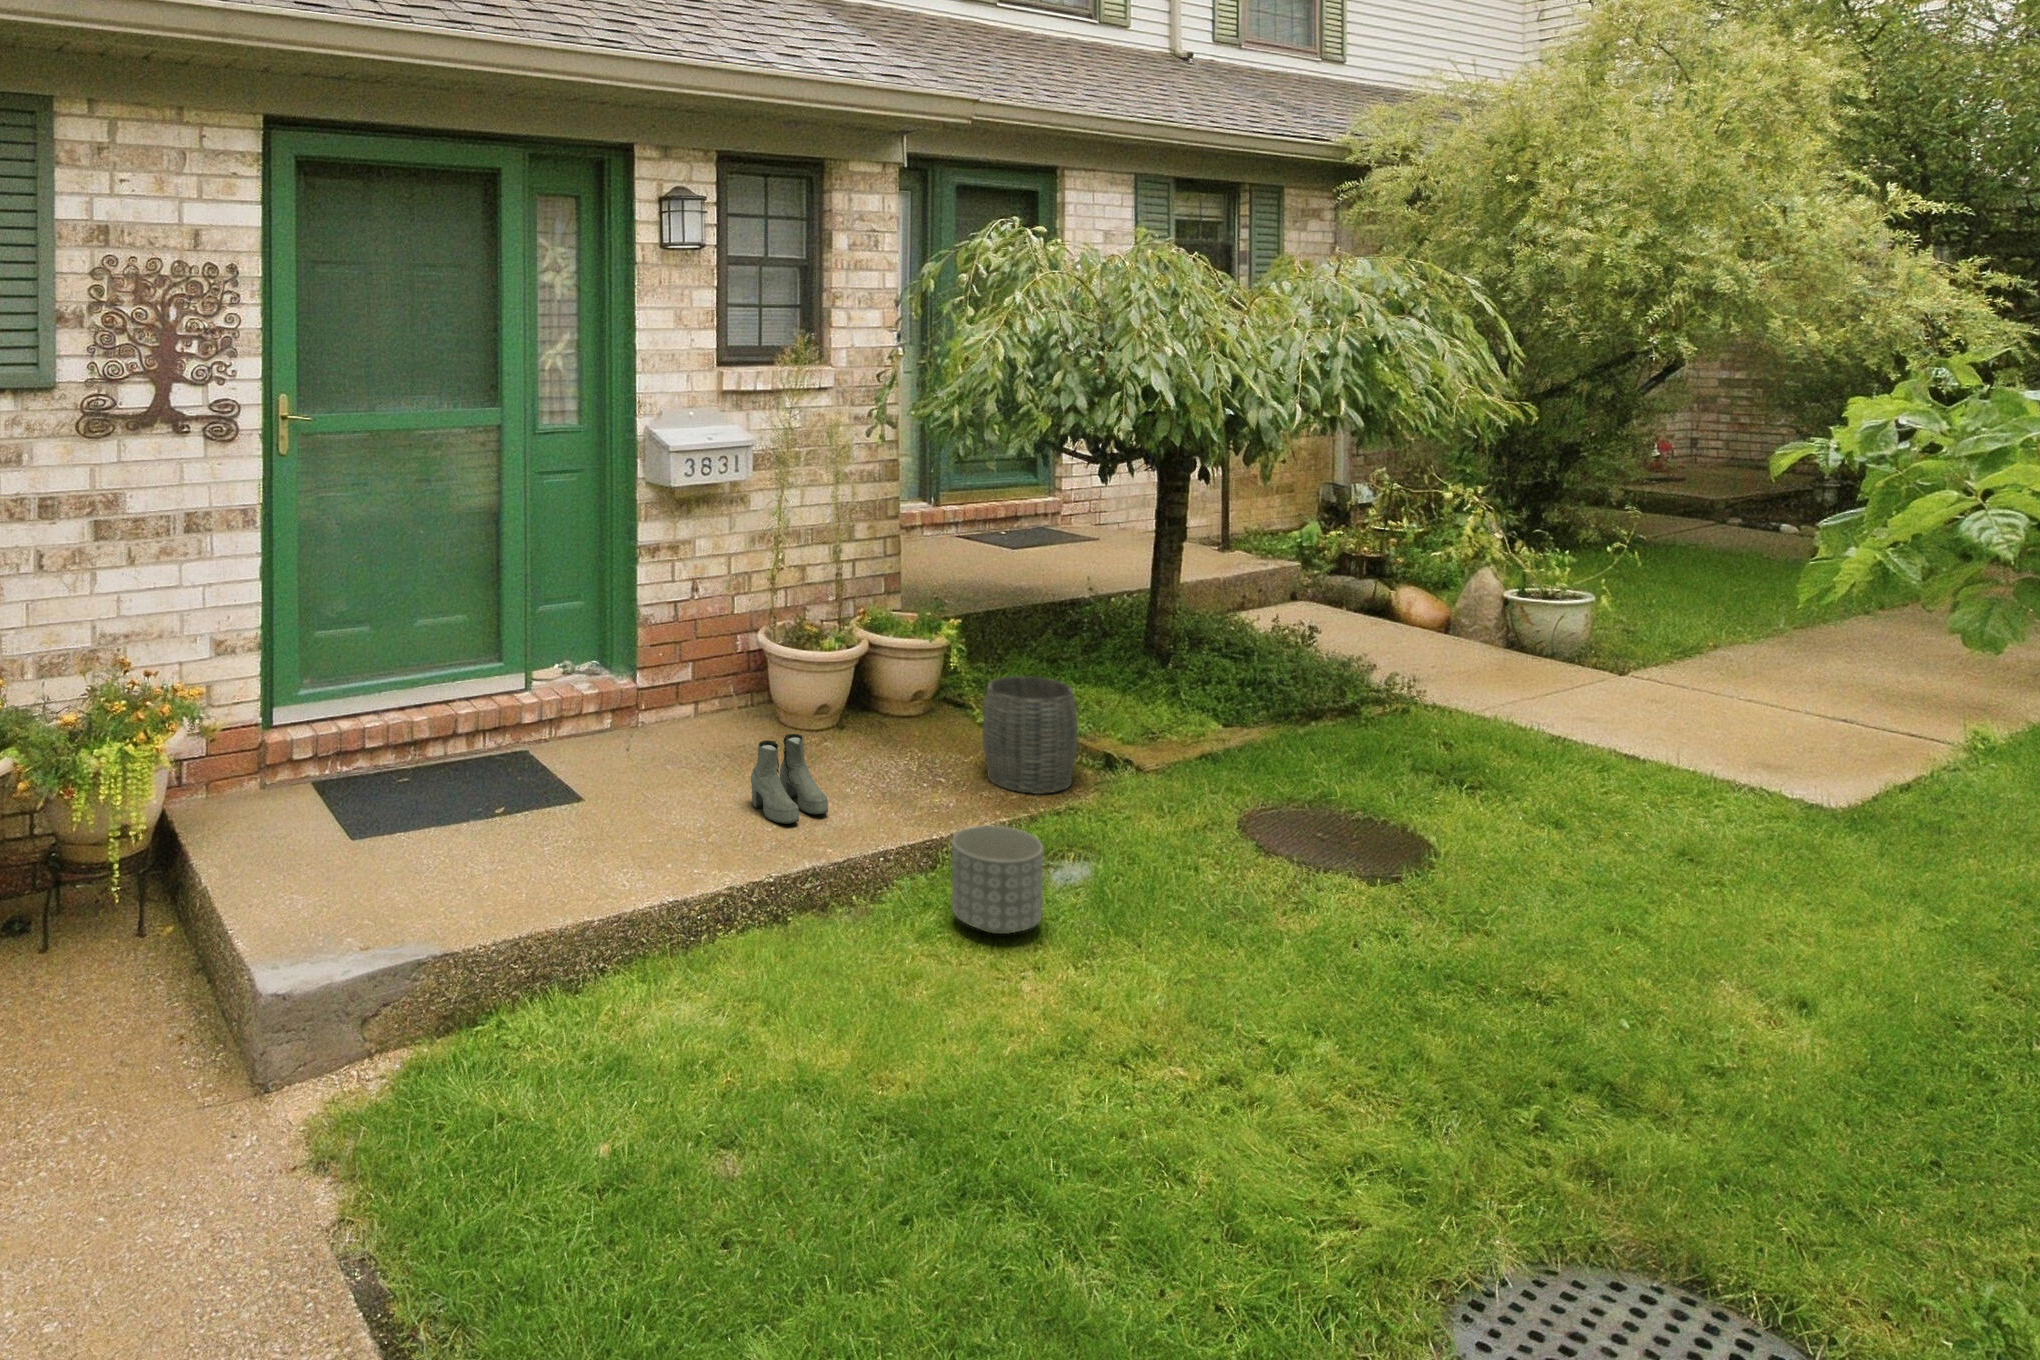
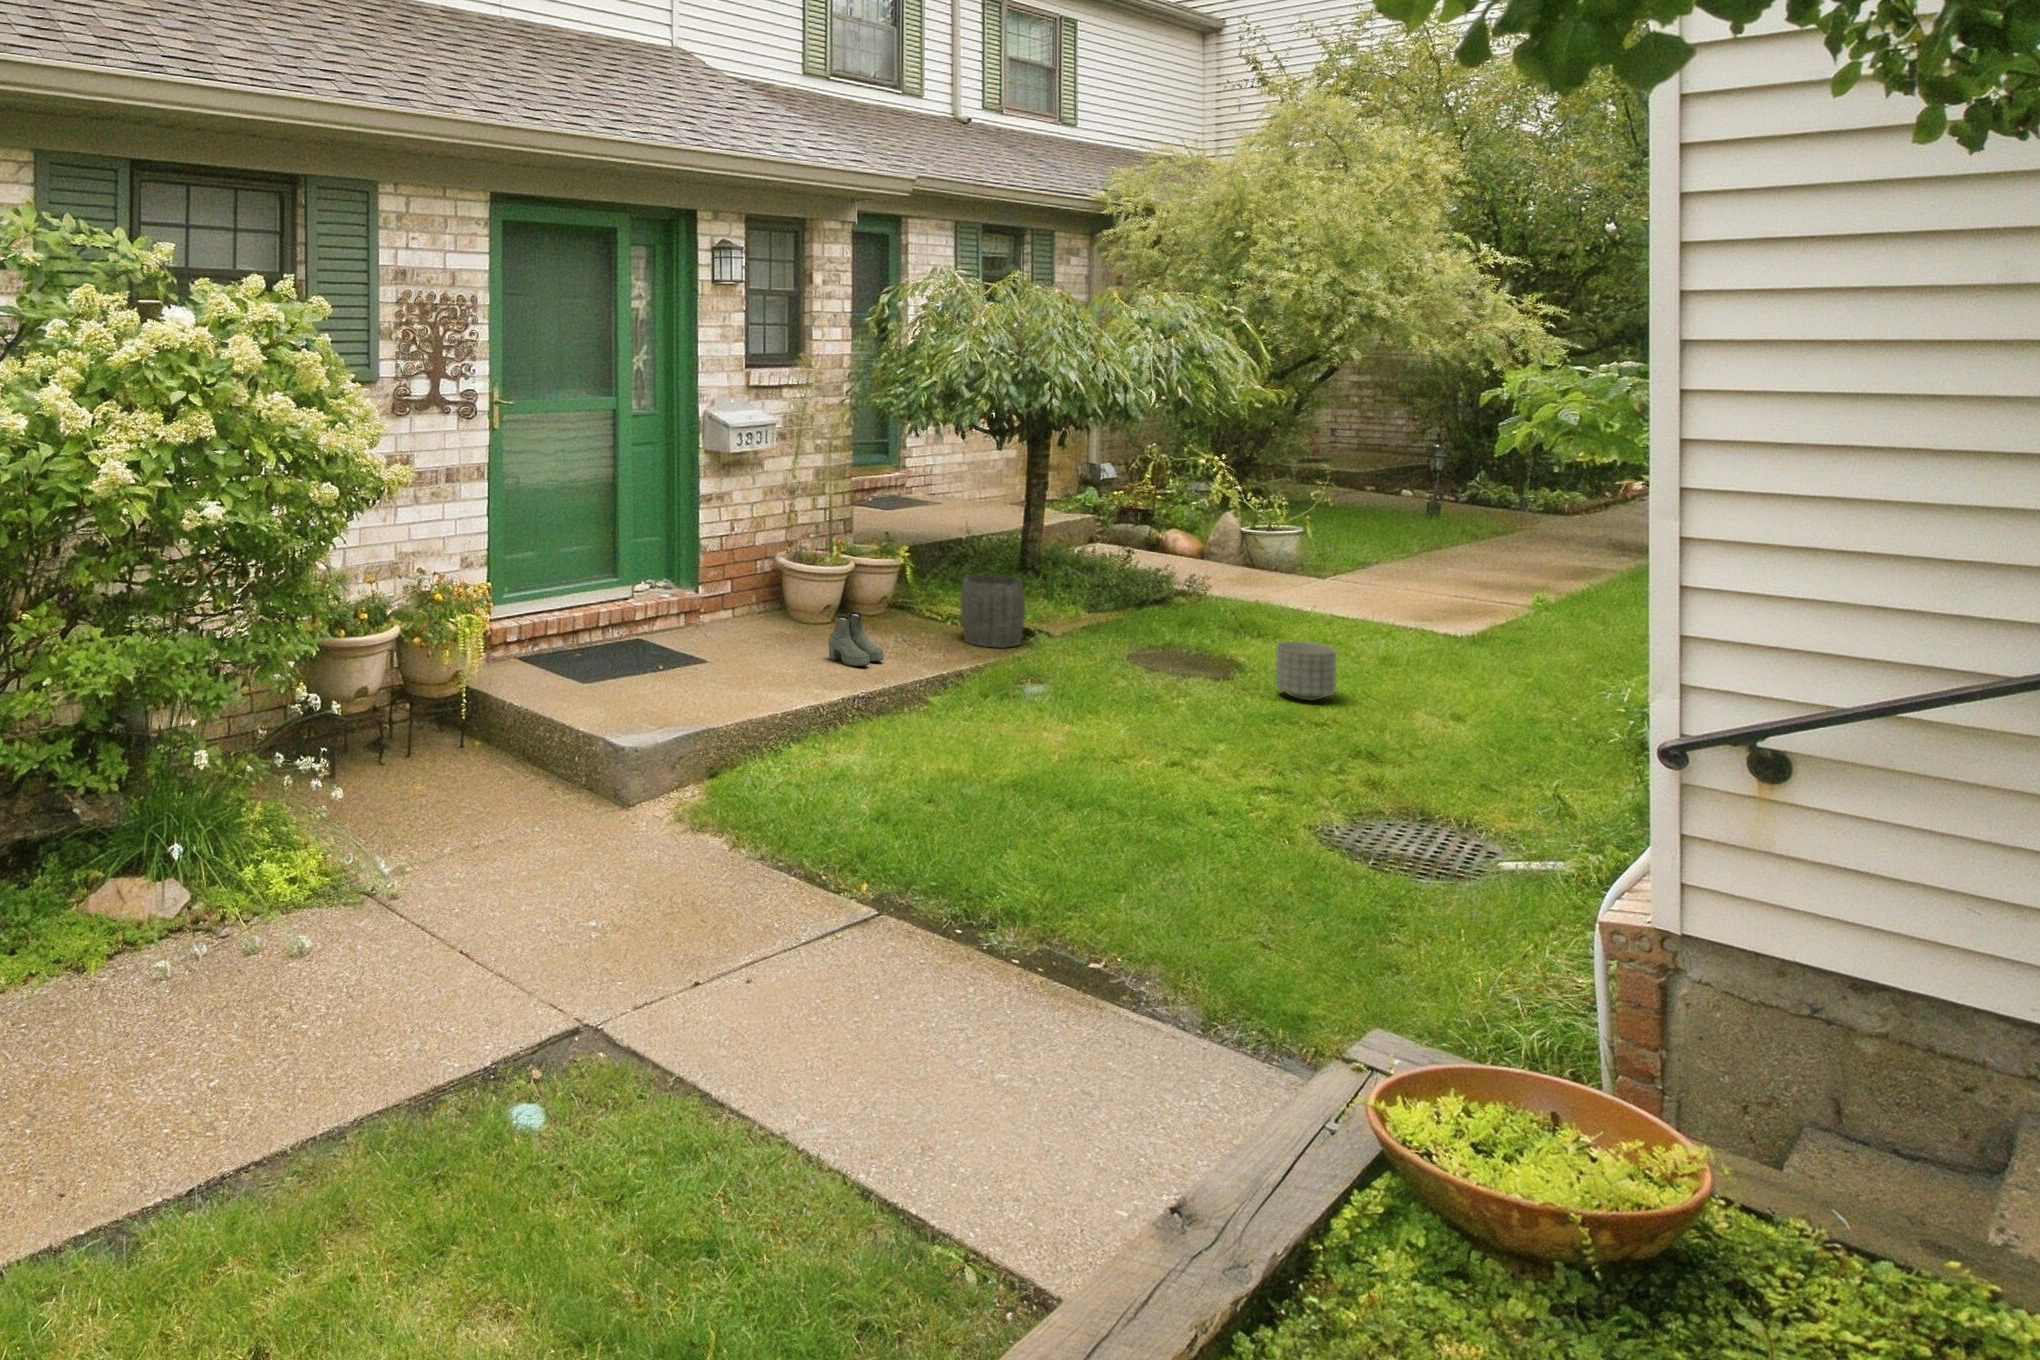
planter: present [952,826,1043,934] -> present [1276,641,1336,701]

